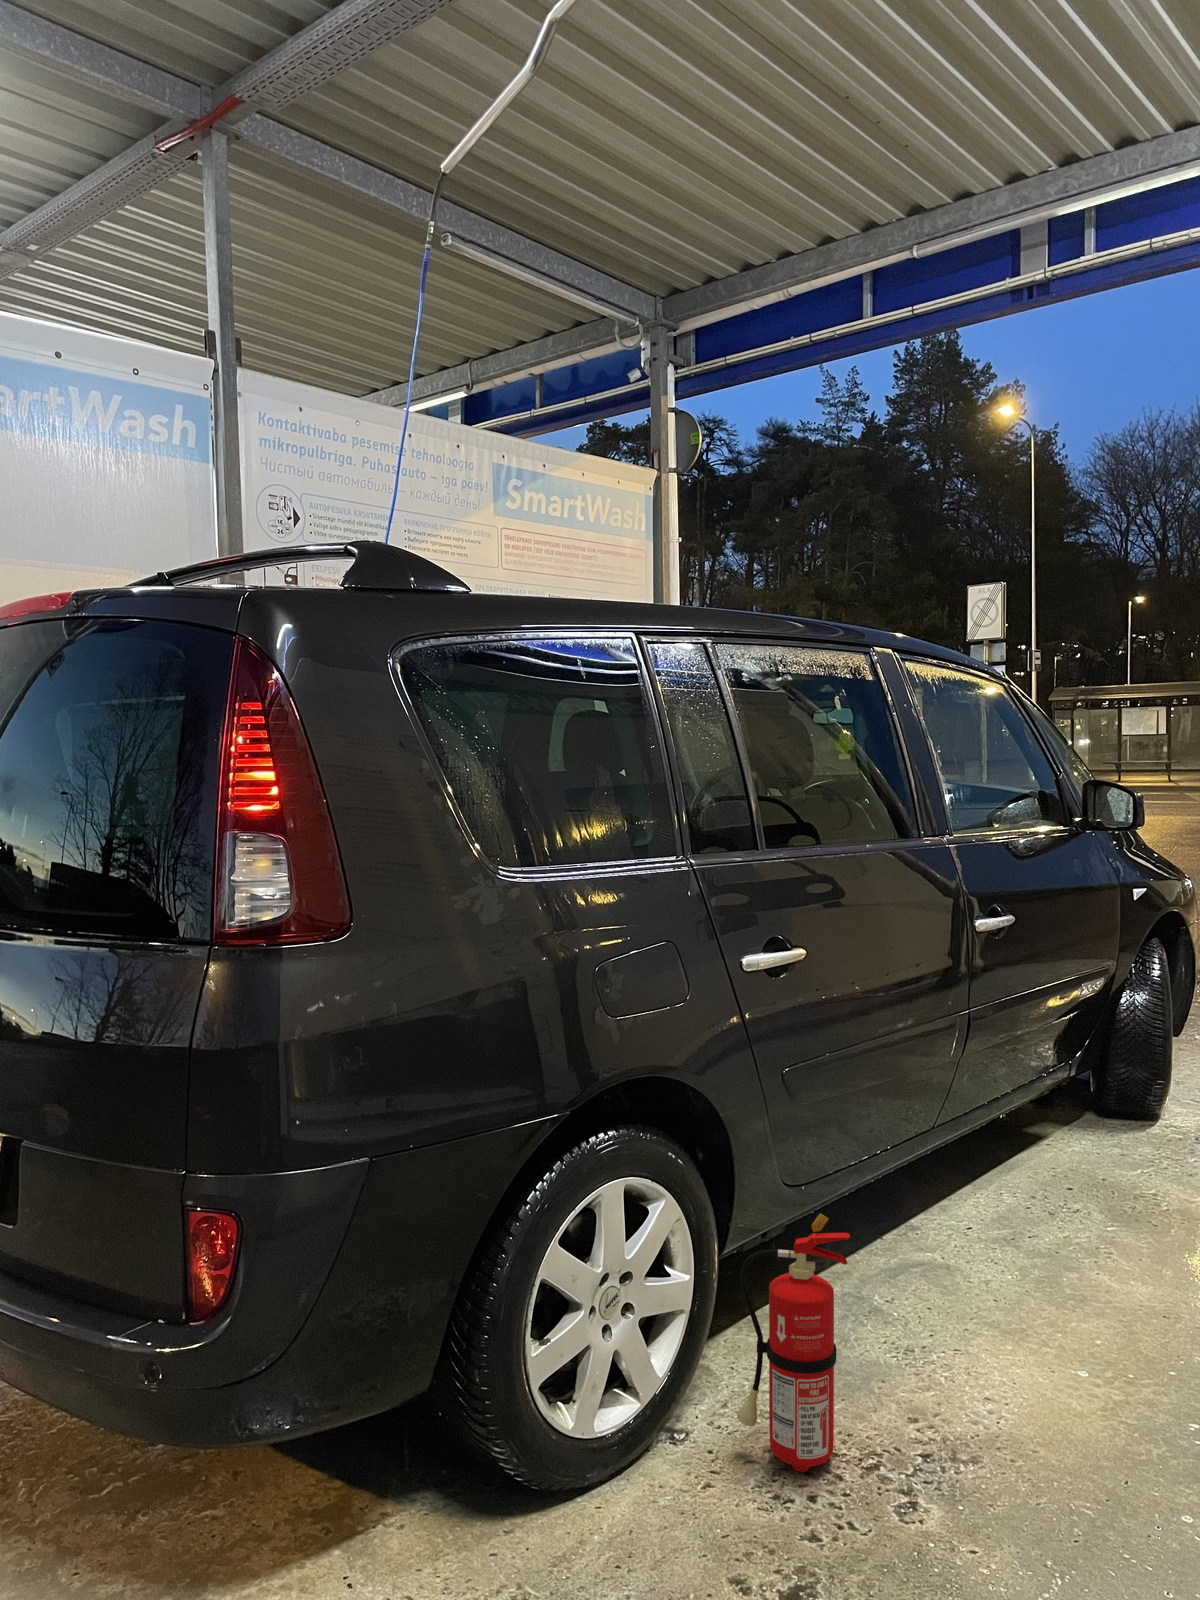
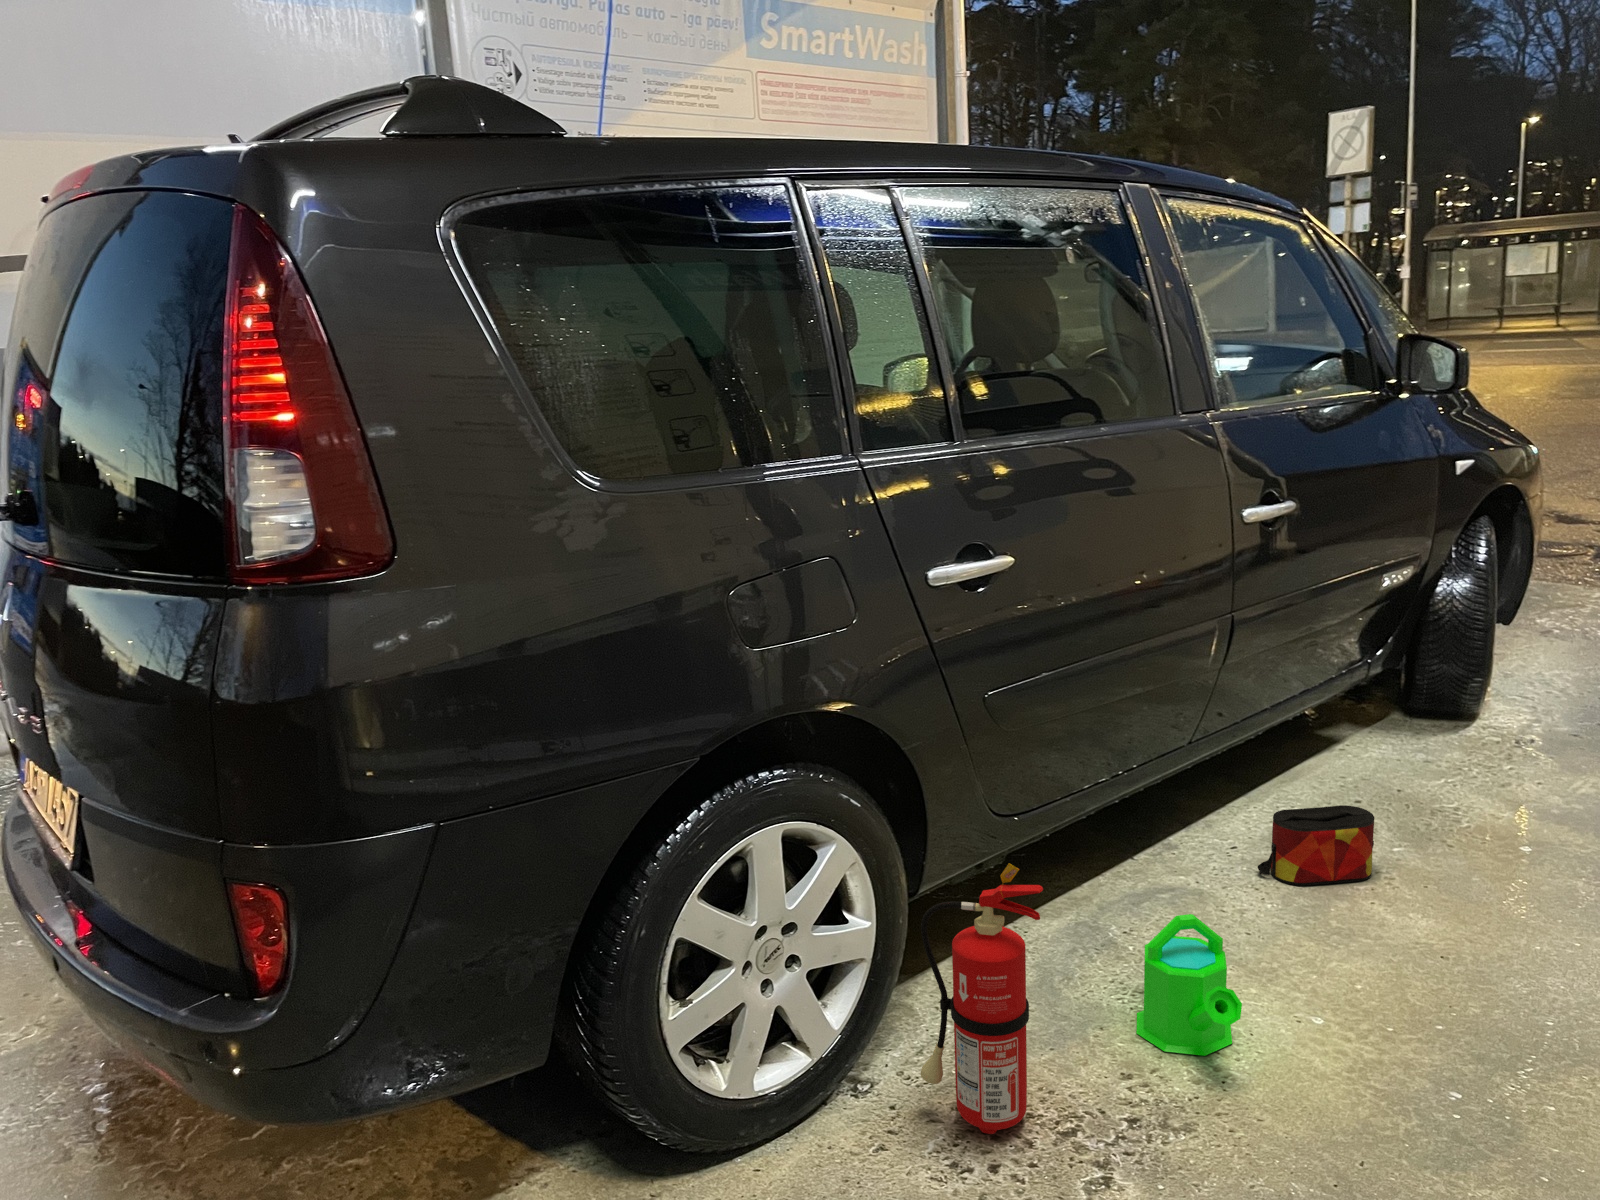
bag: none [994,1184,1092,1257] -> present [1258,805,1374,886]
watering can: none [911,1270,1011,1401] -> present [1136,914,1242,1056]

